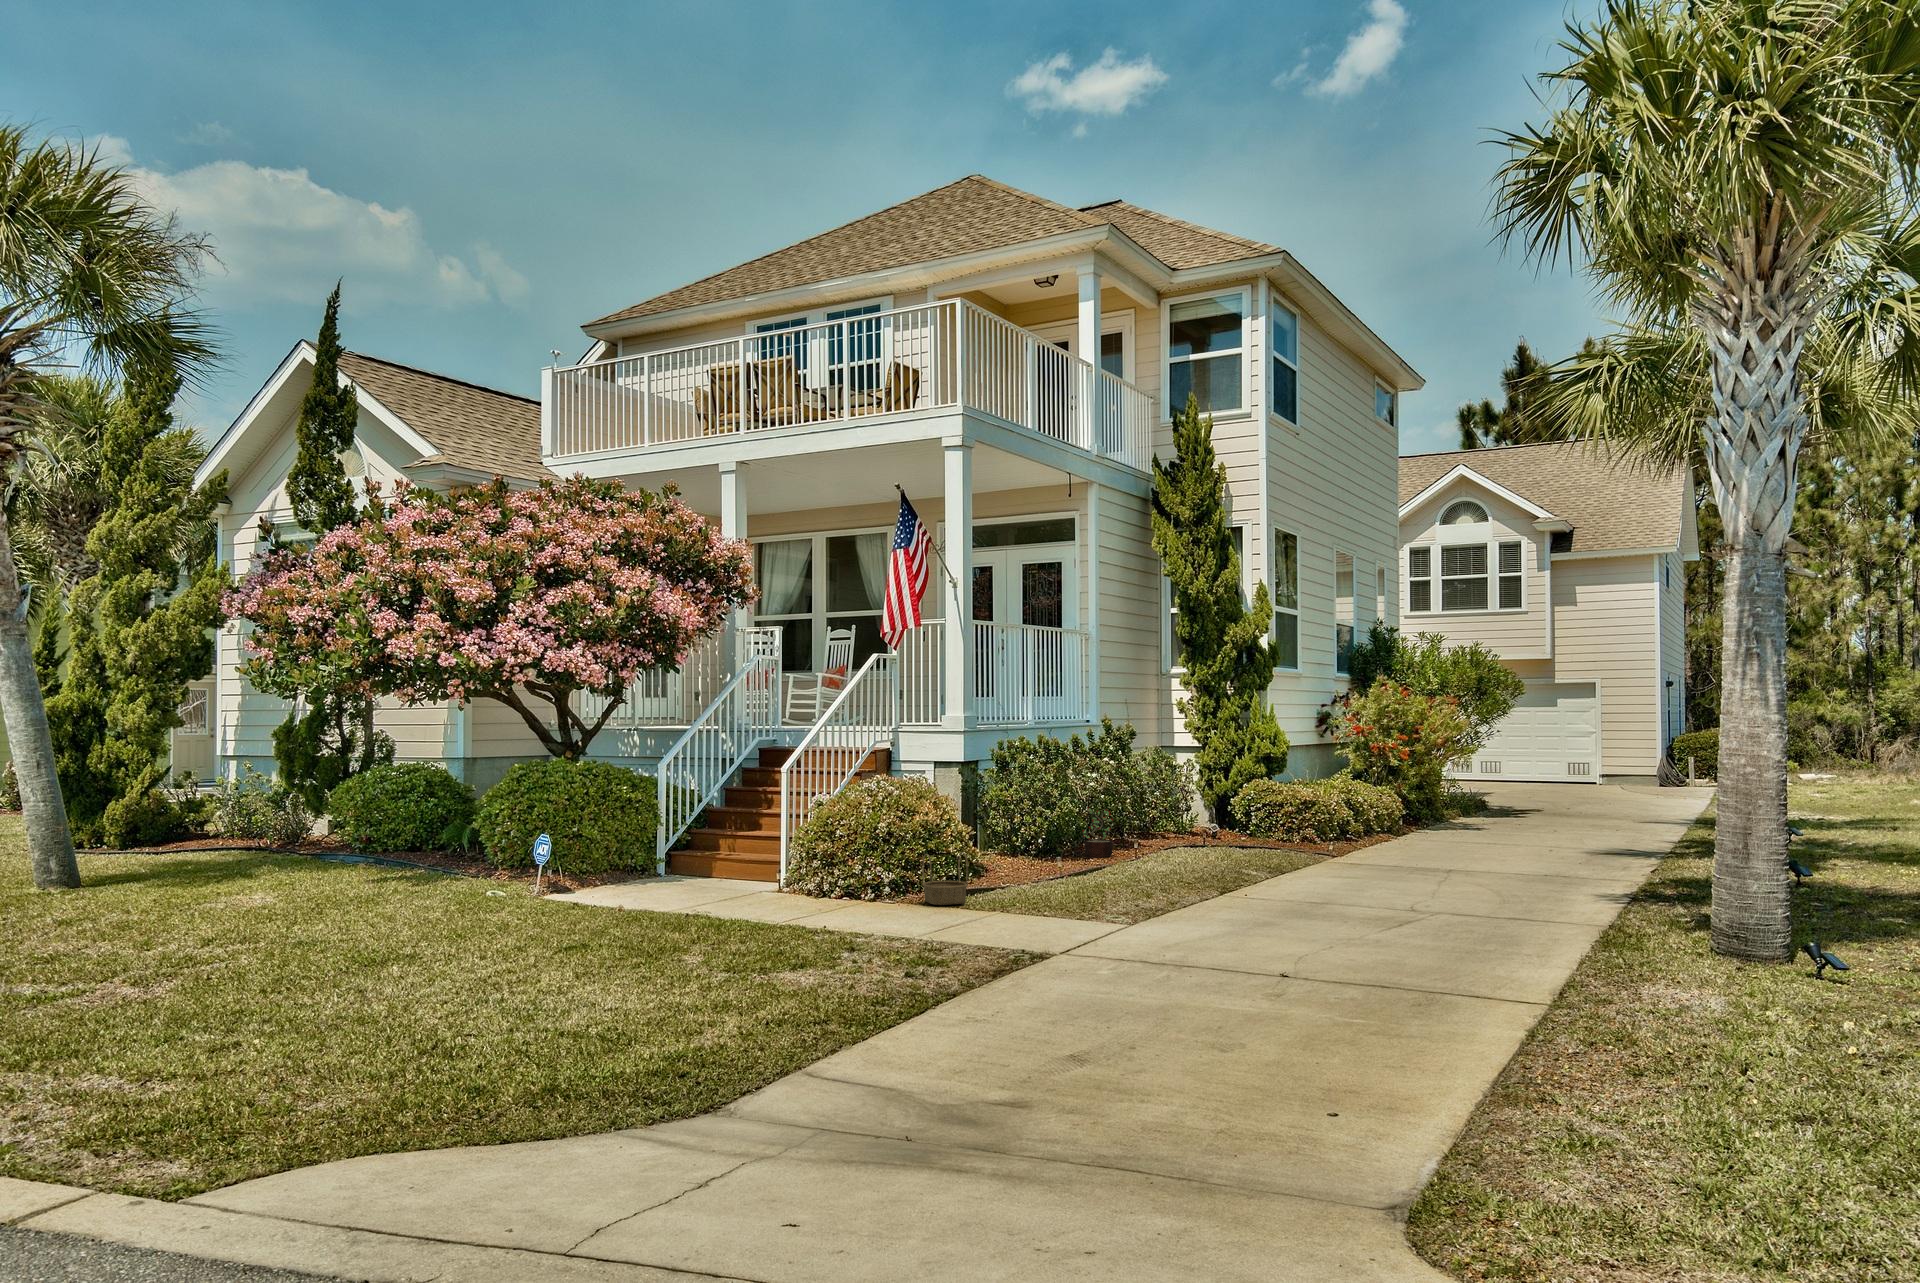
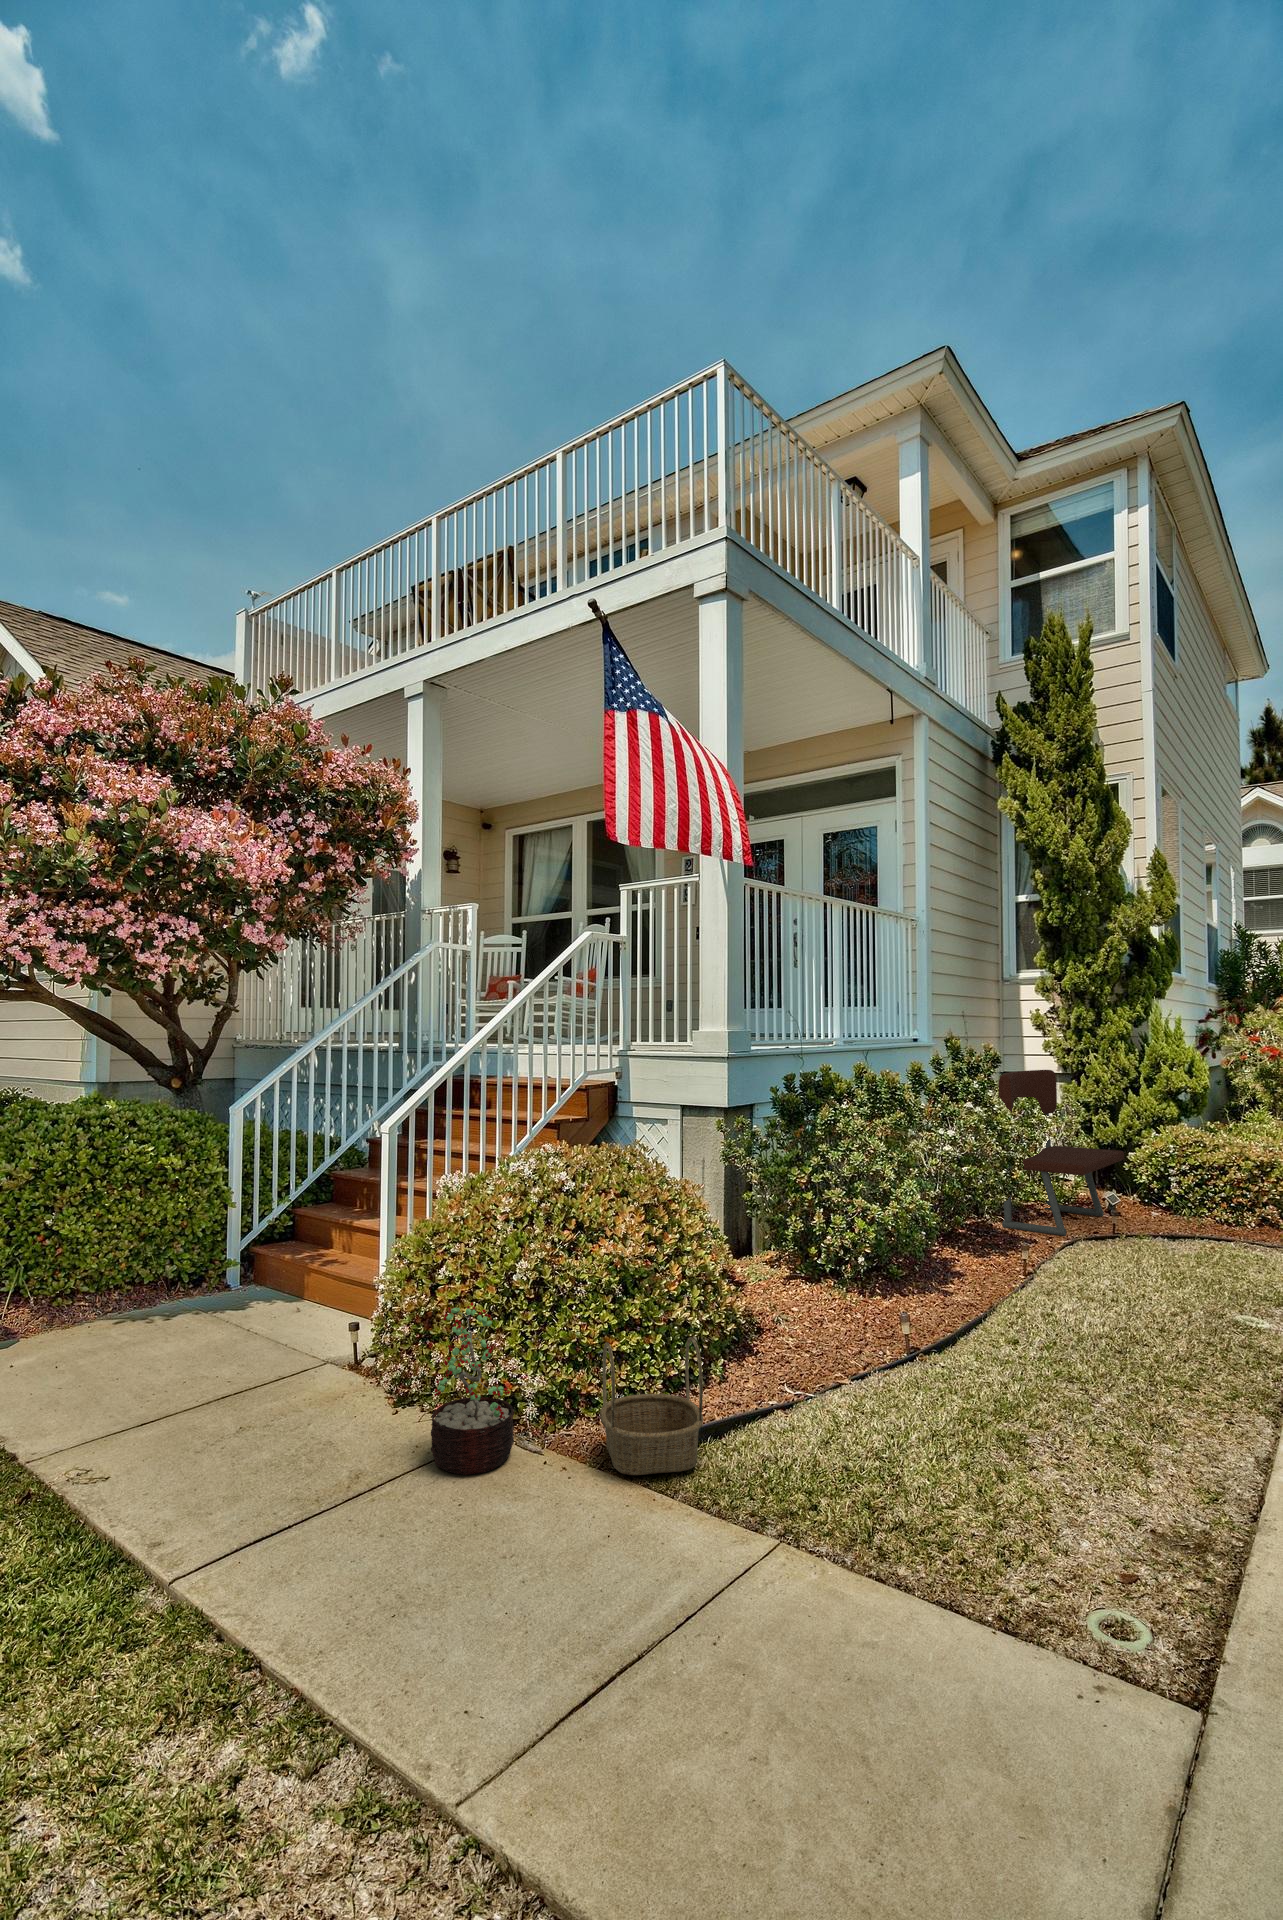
bench: none [1138,741,1223,848] -> present [998,1070,1124,1236]
decorative plant: present [1082,808,1113,858] -> present [431,1303,514,1475]

